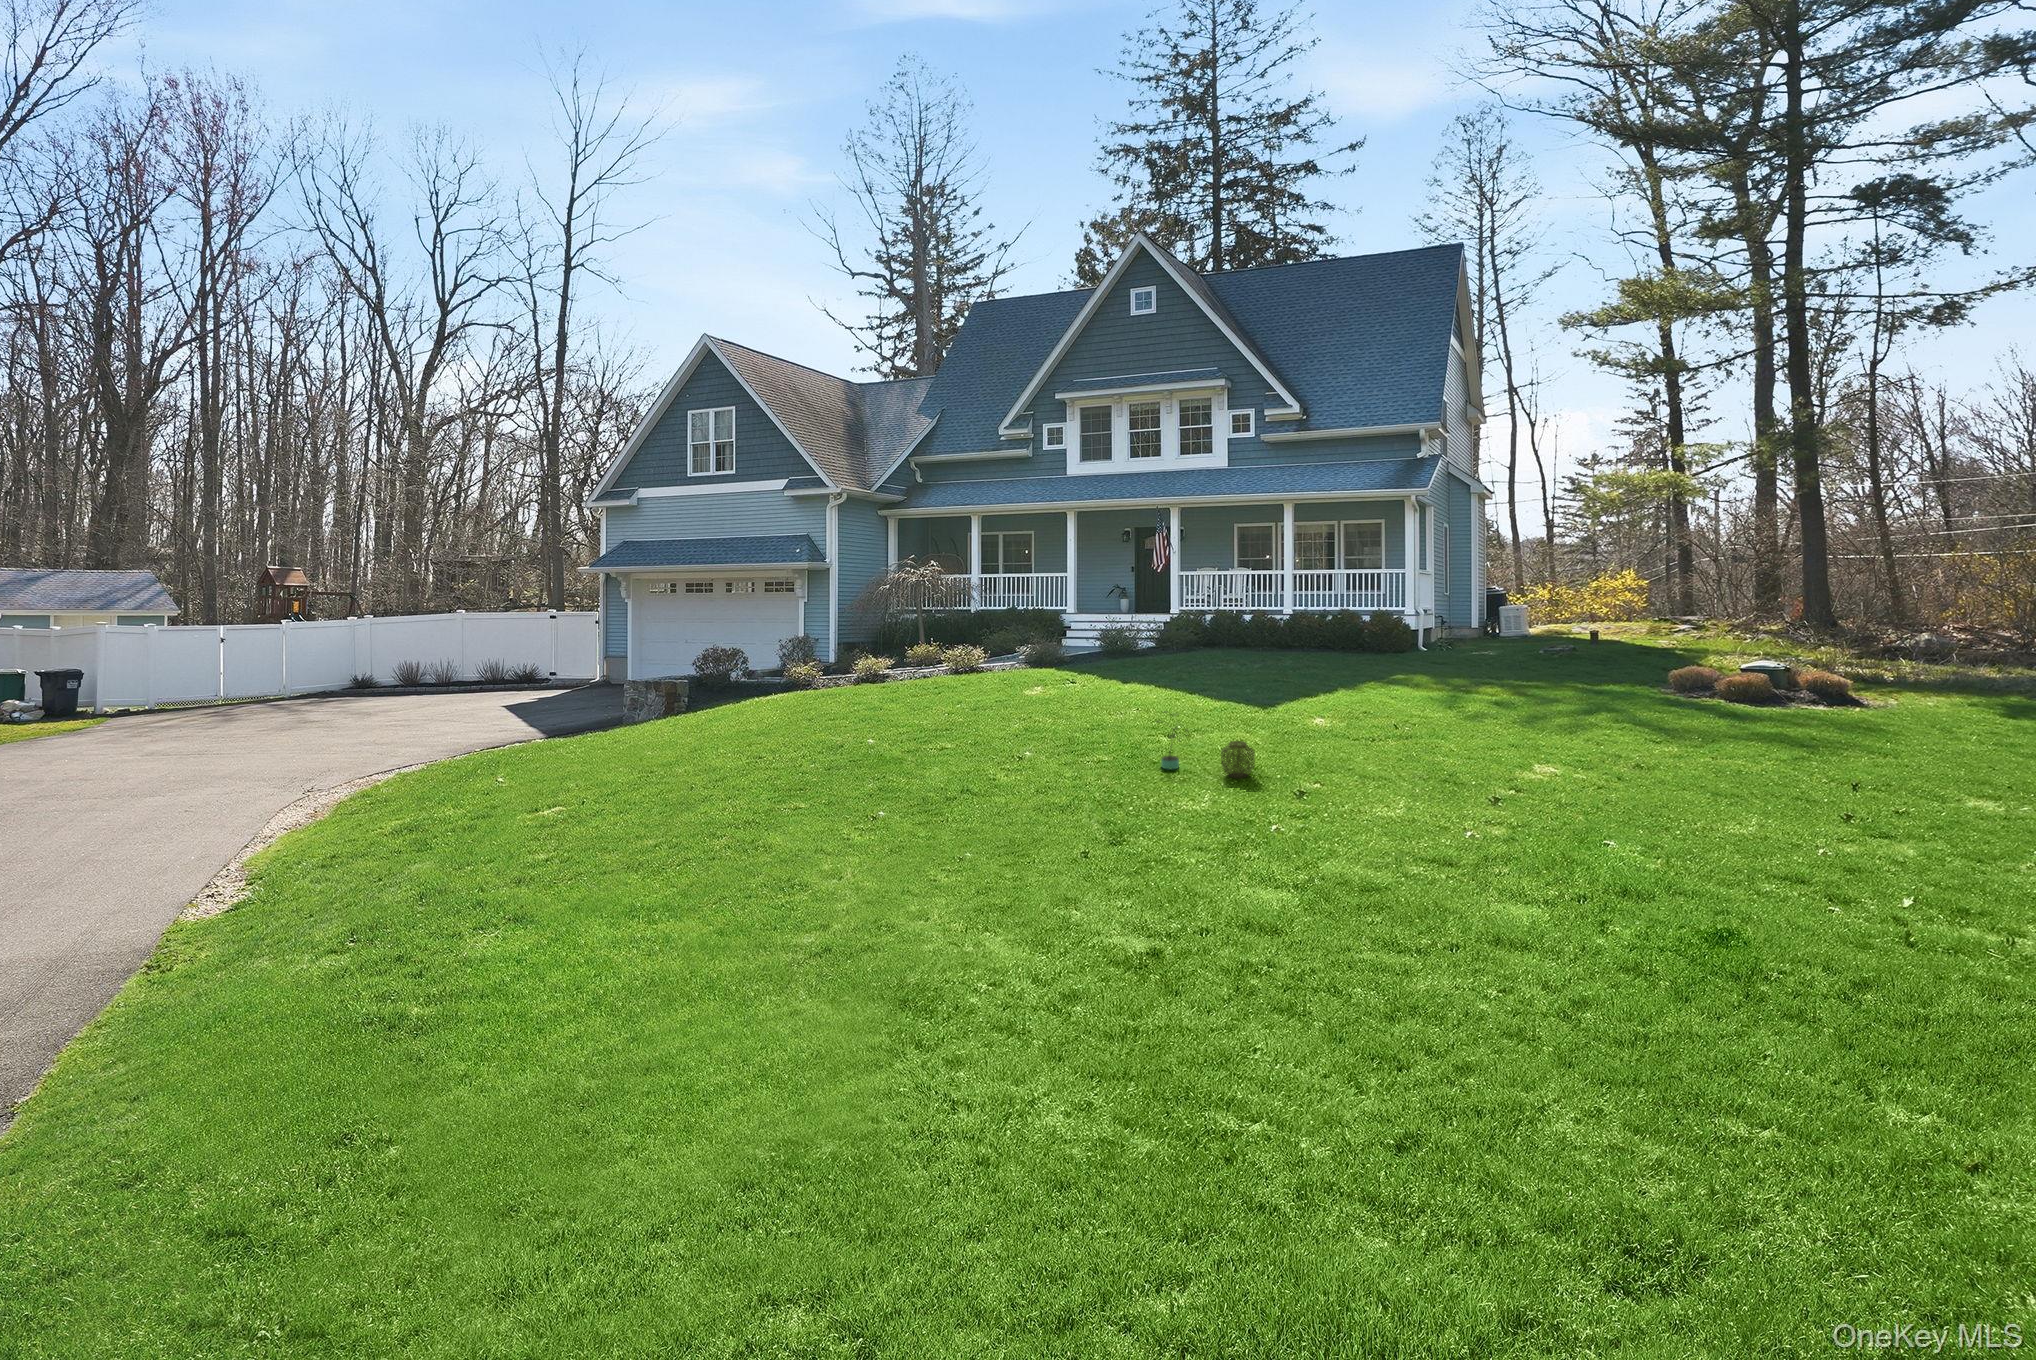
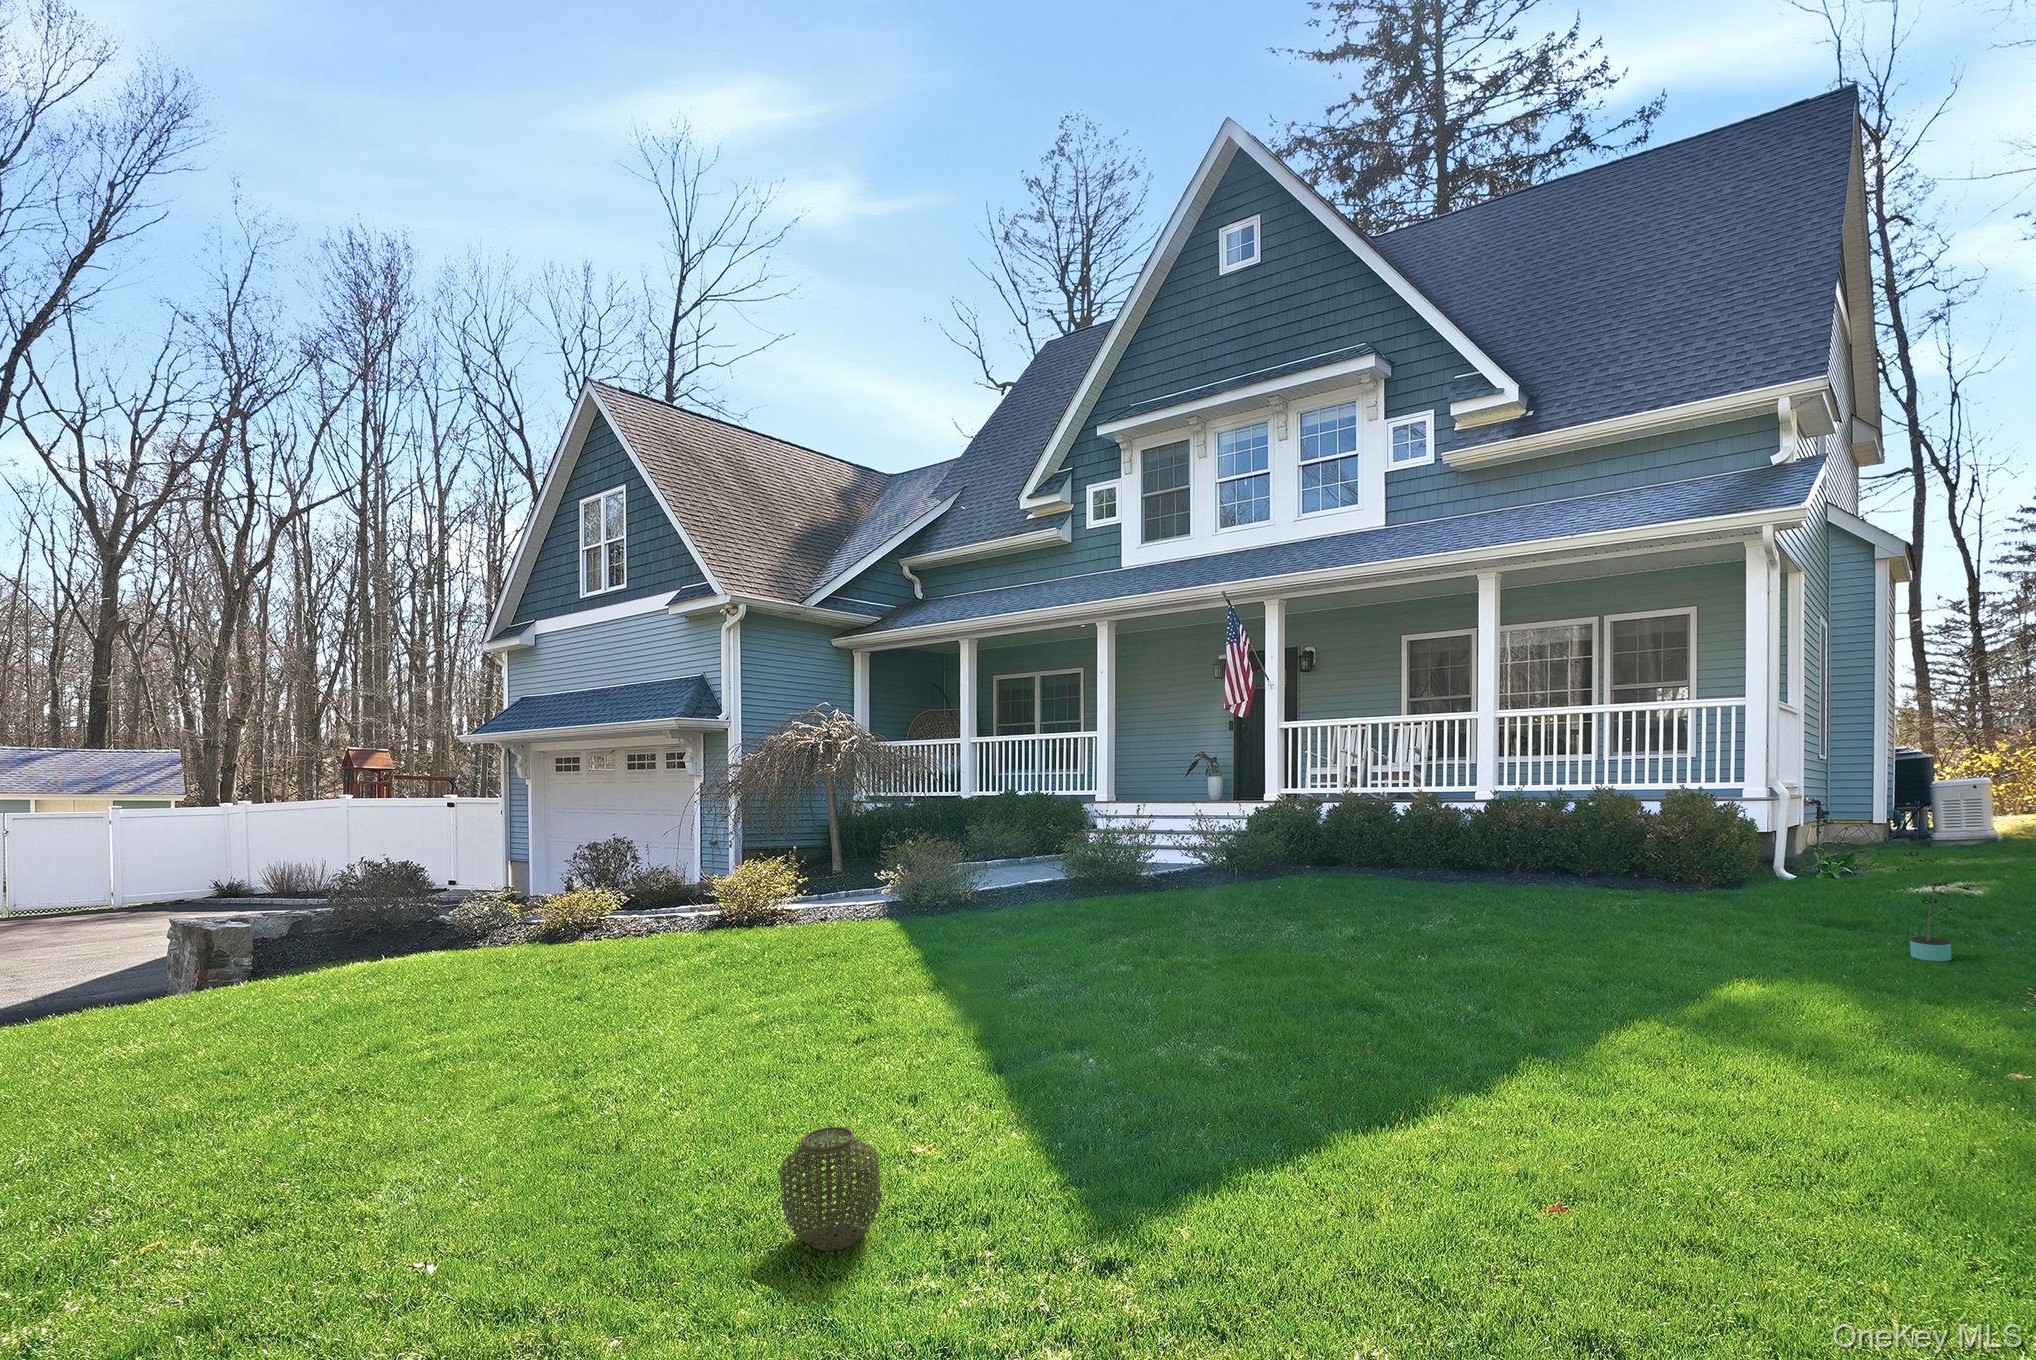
potted plant: present [1157,711,1188,769] -> present [1896,852,1974,961]

